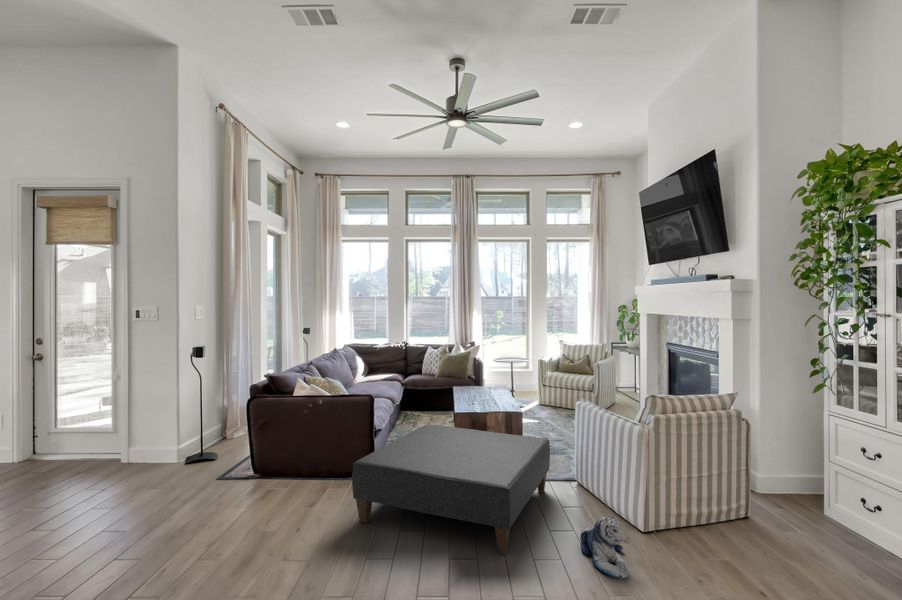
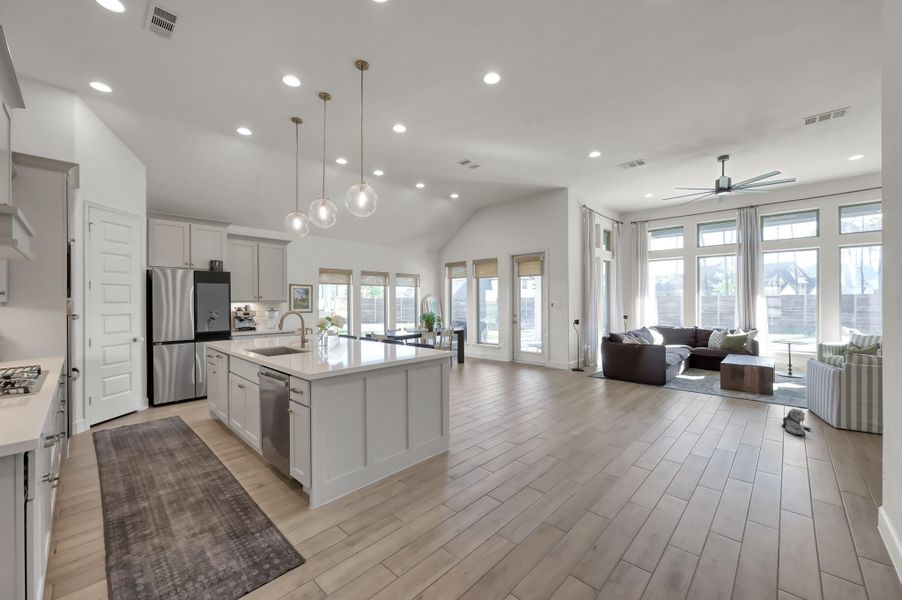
ottoman: present [352,425,550,555] -> none [653,366,782,419]

